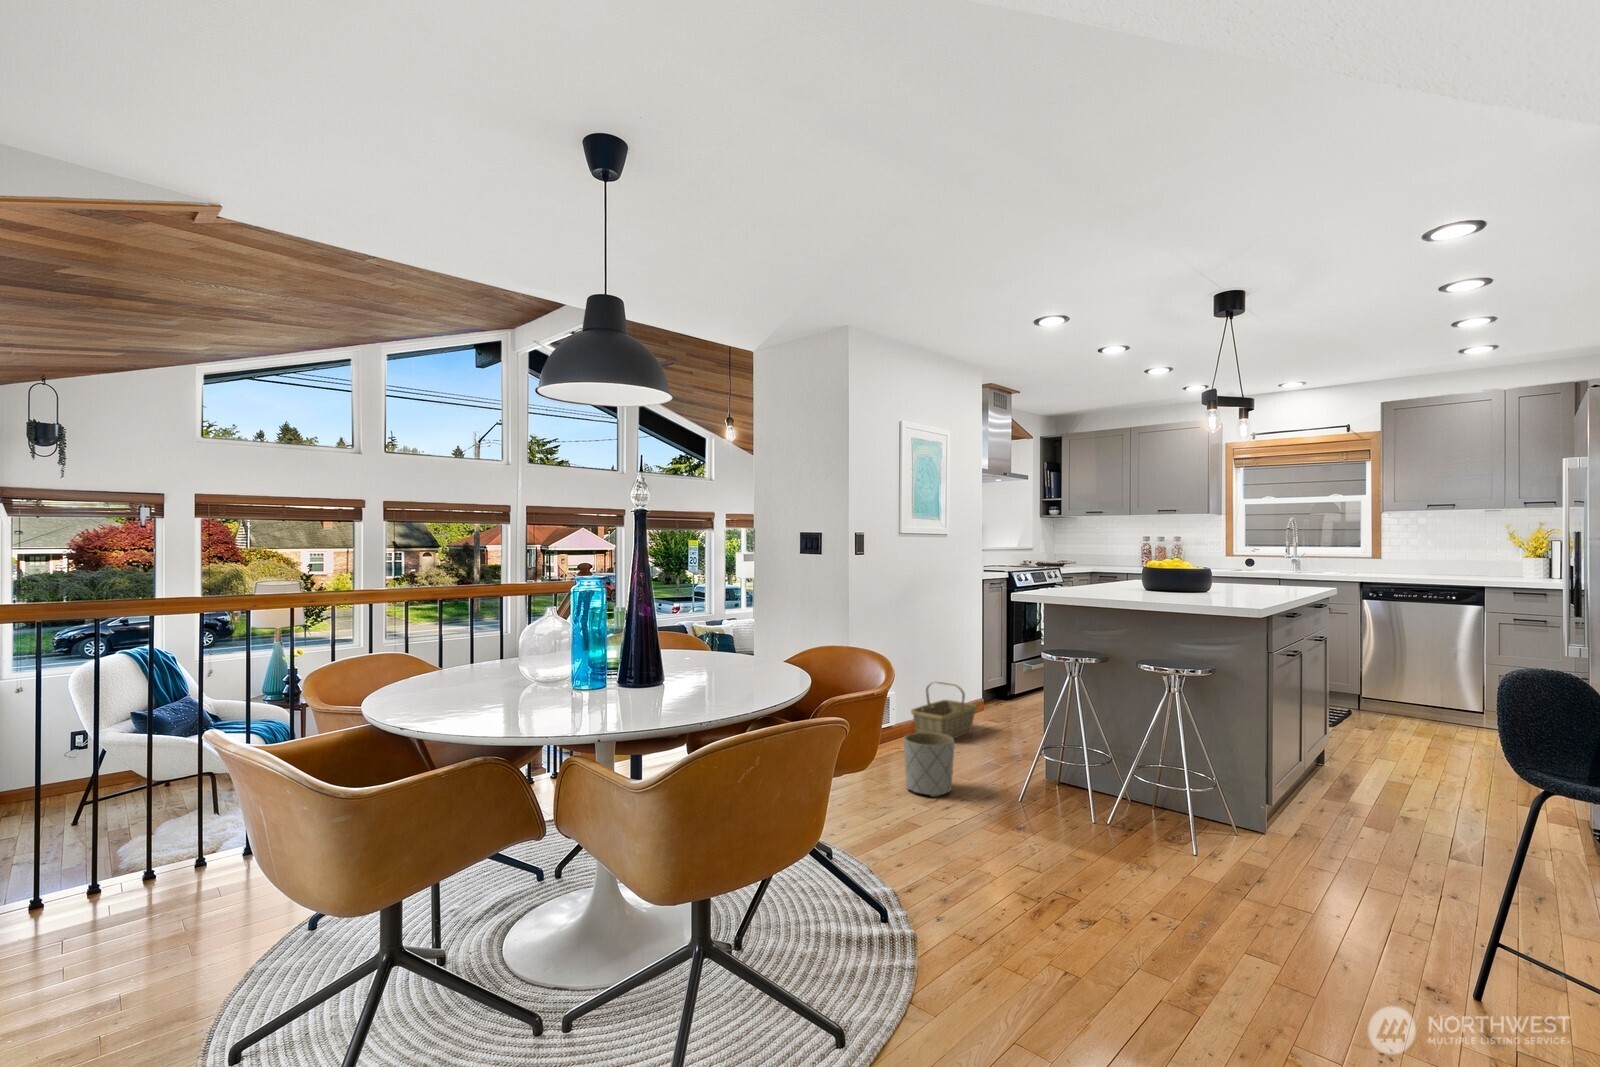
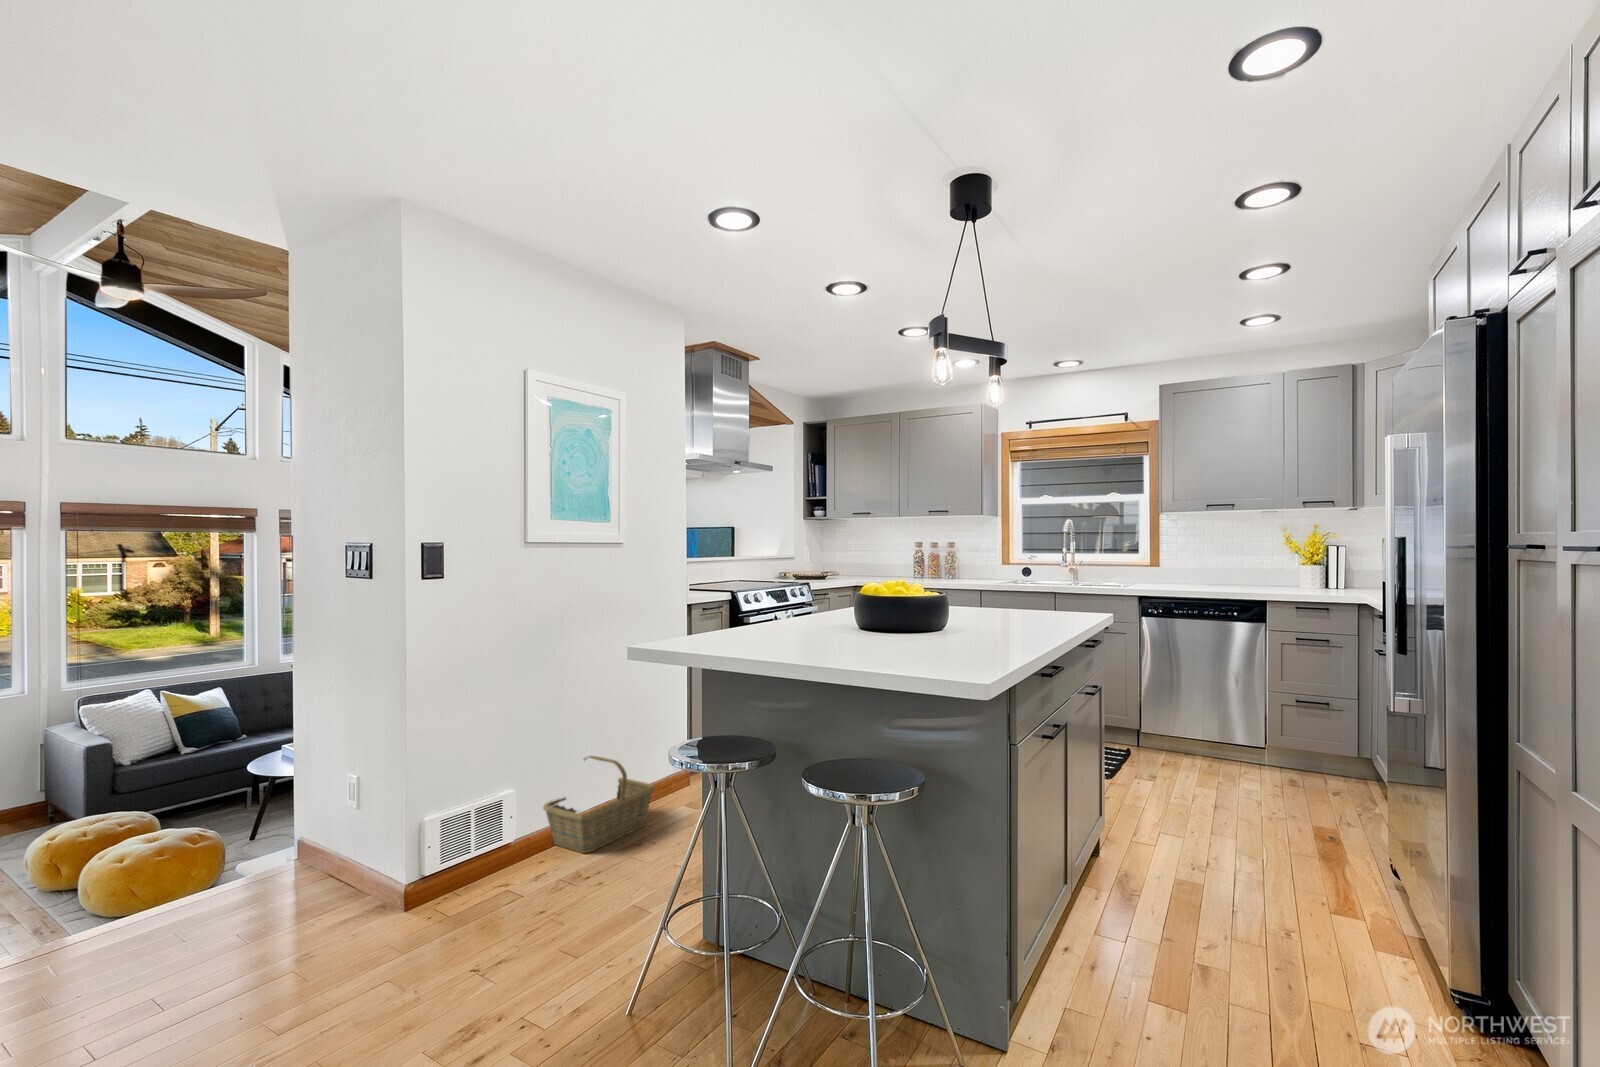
planter: present [904,732,954,797] -> none [425,879,521,1014]

